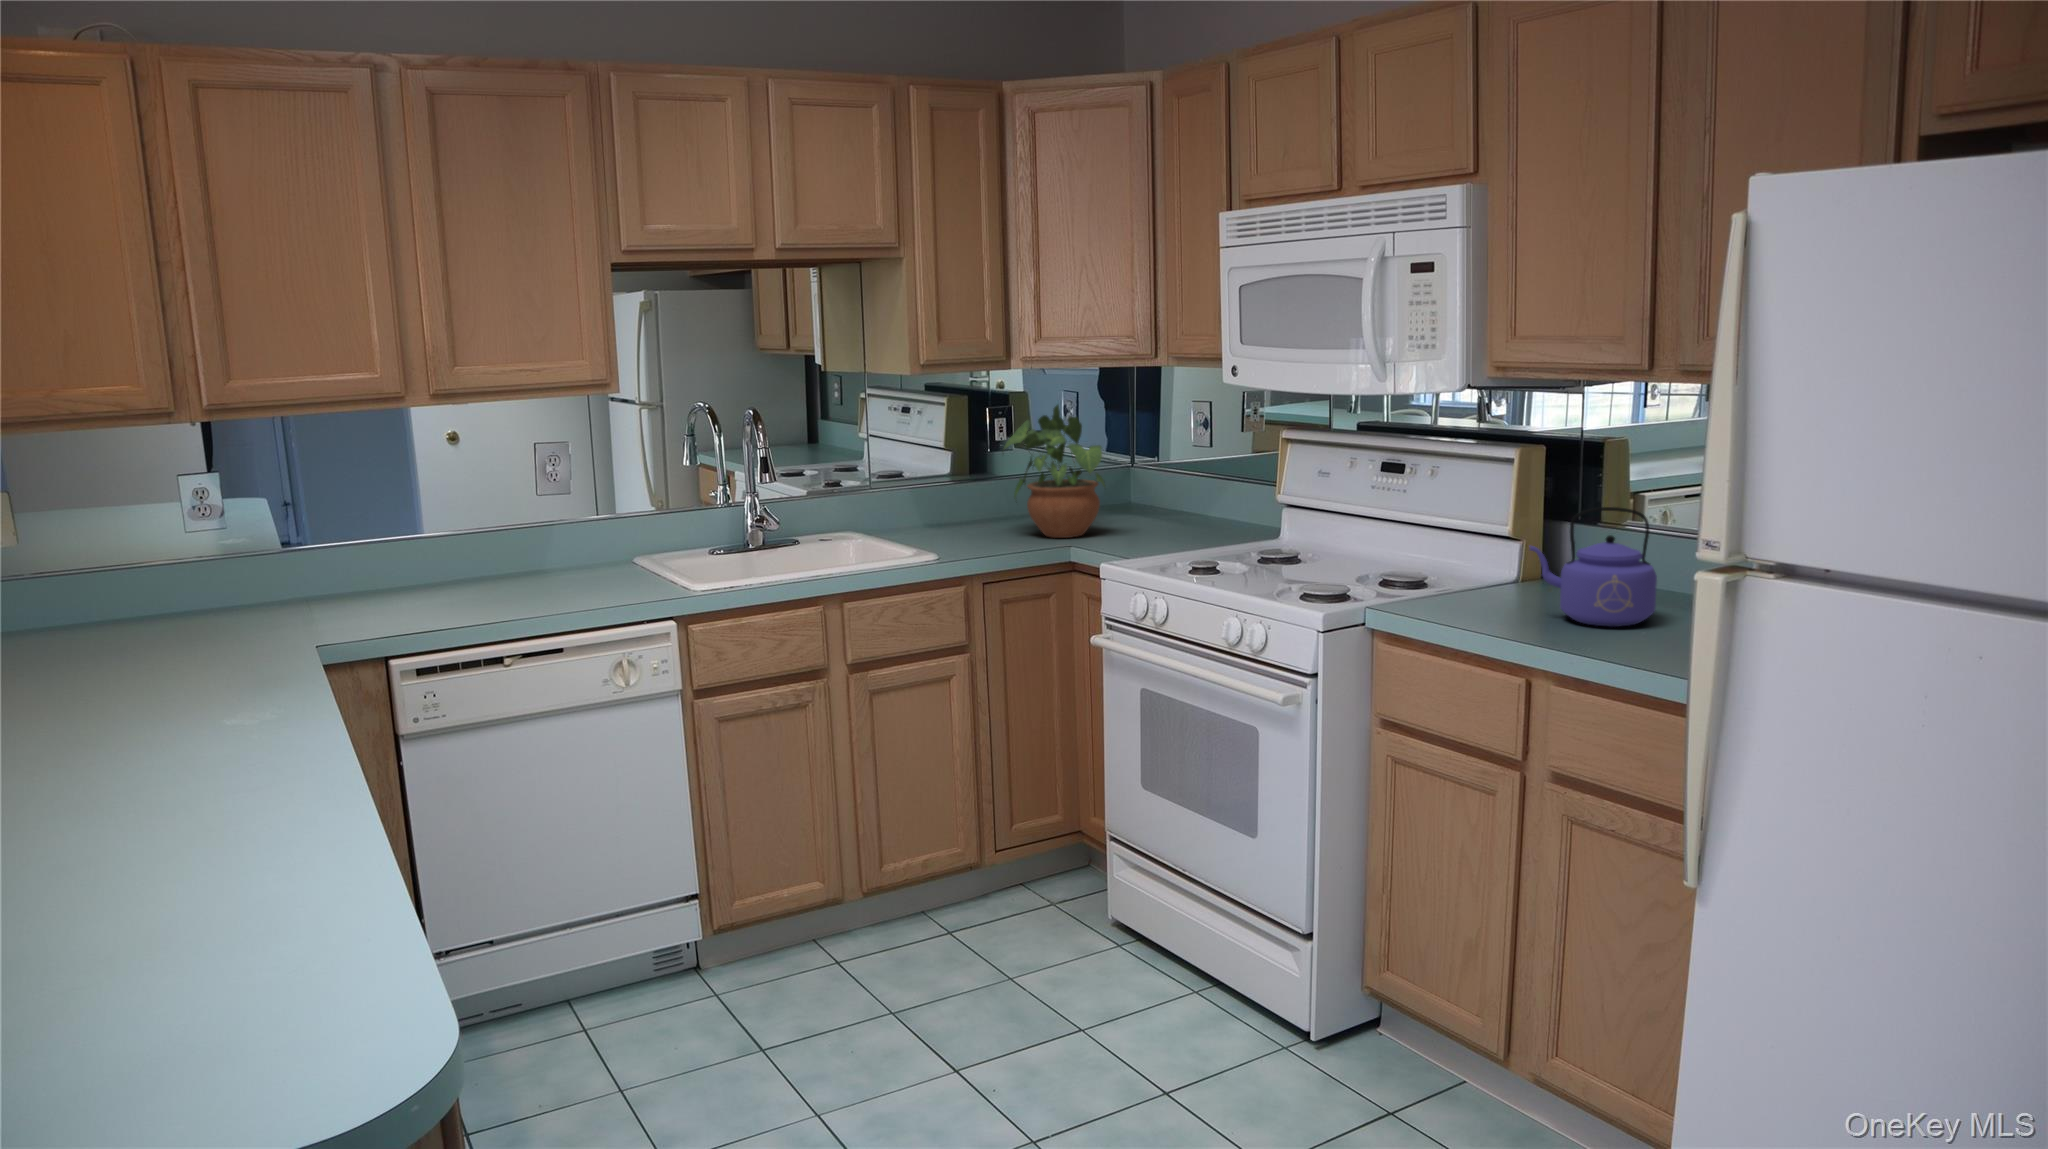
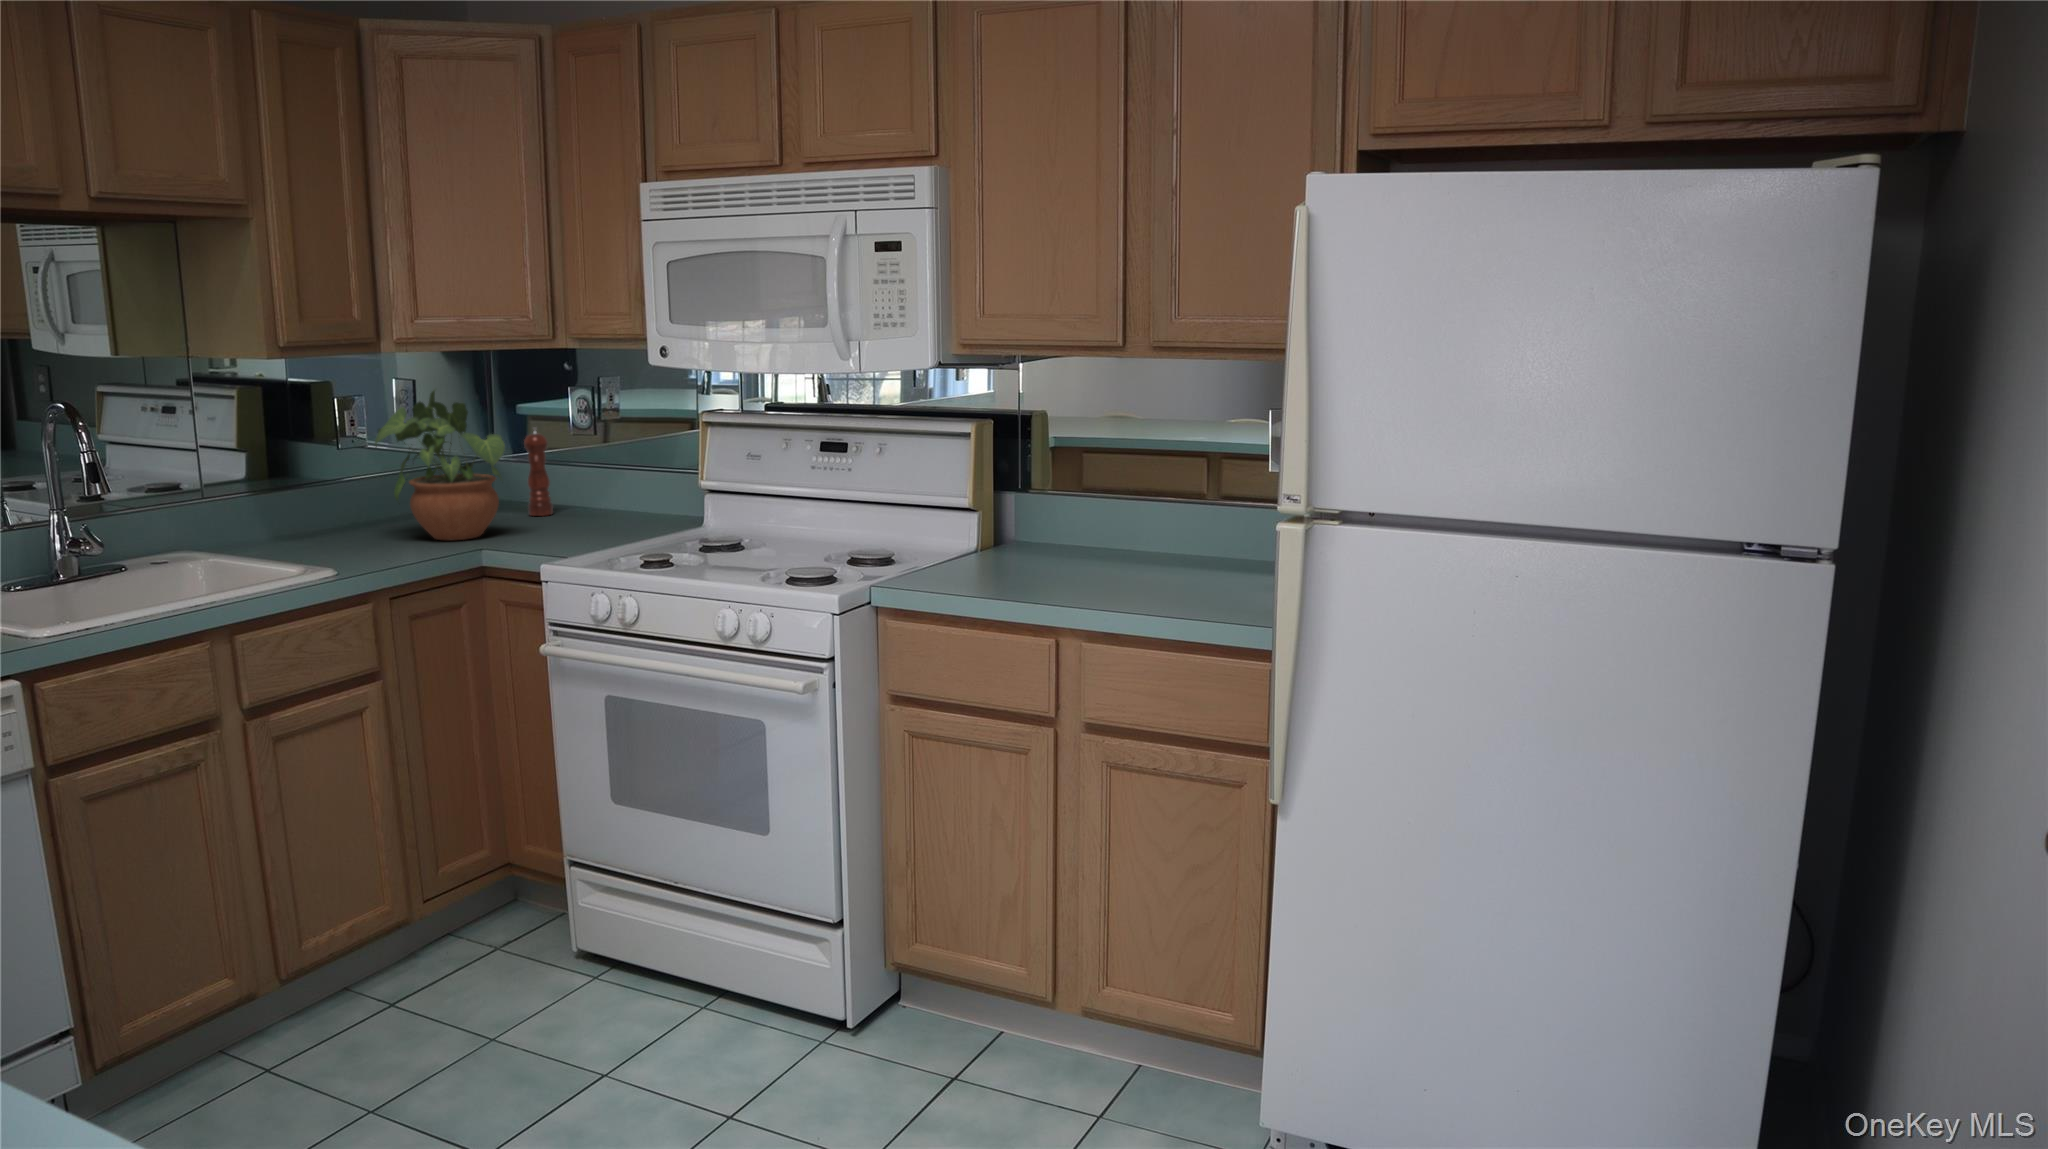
pepper mill: none [1139,438,1161,520] -> present [524,427,553,516]
kettle: present [1530,507,1657,627] -> none [1029,474,1138,583]

